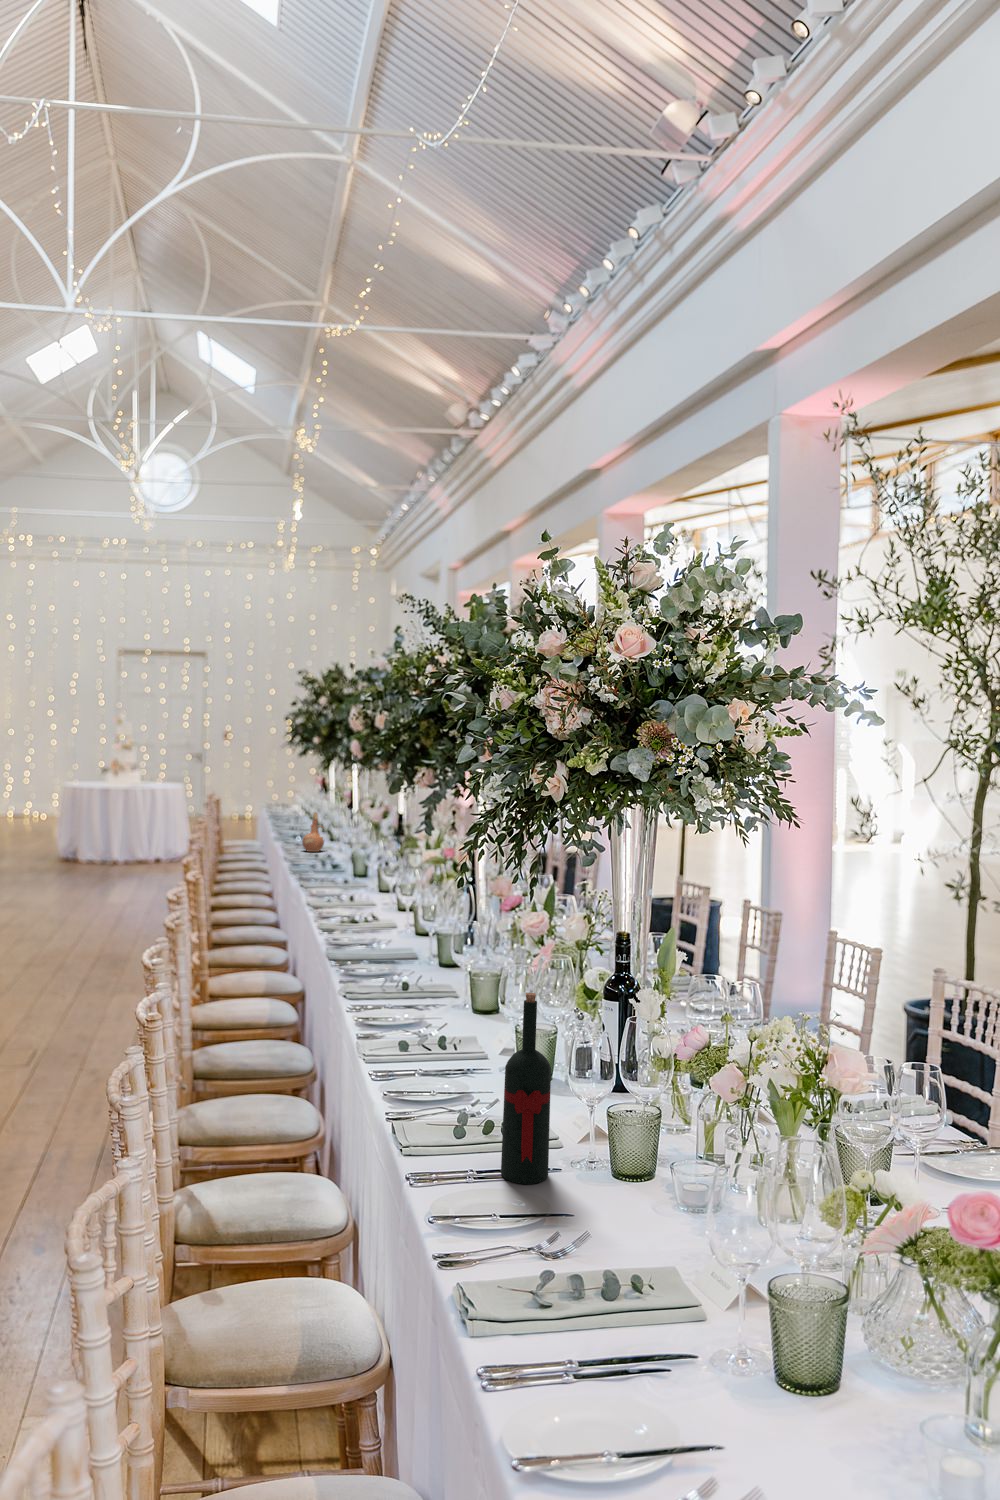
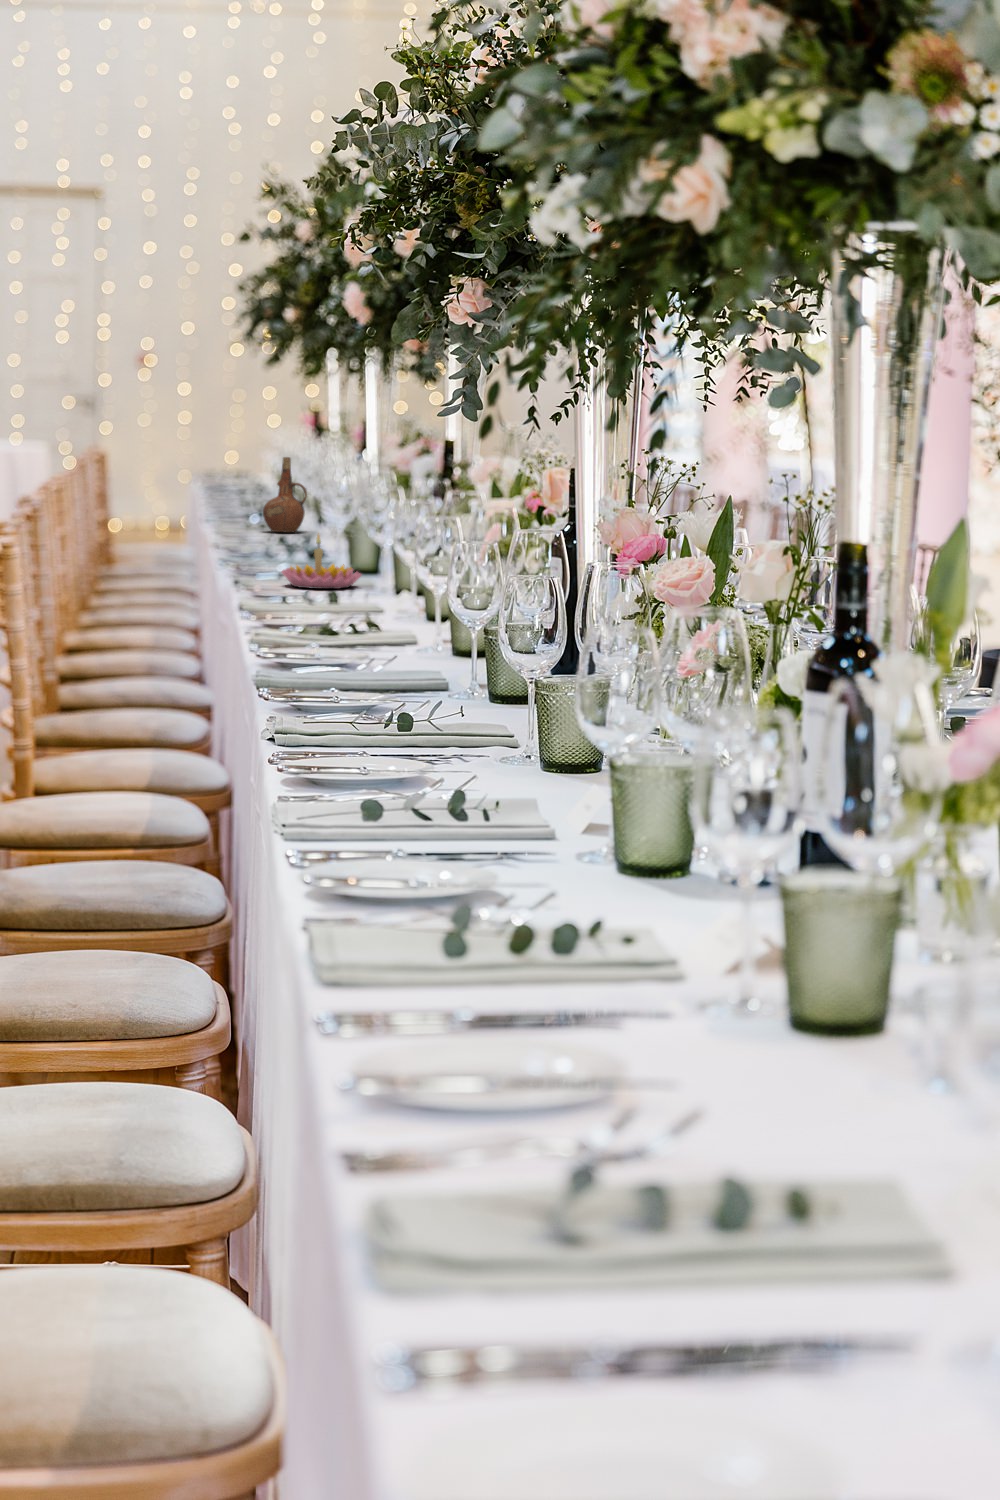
candle holder: none [320,864,363,894] -> present [282,535,362,589]
wine bottle: present [501,993,551,1184] -> none [545,630,659,1048]

